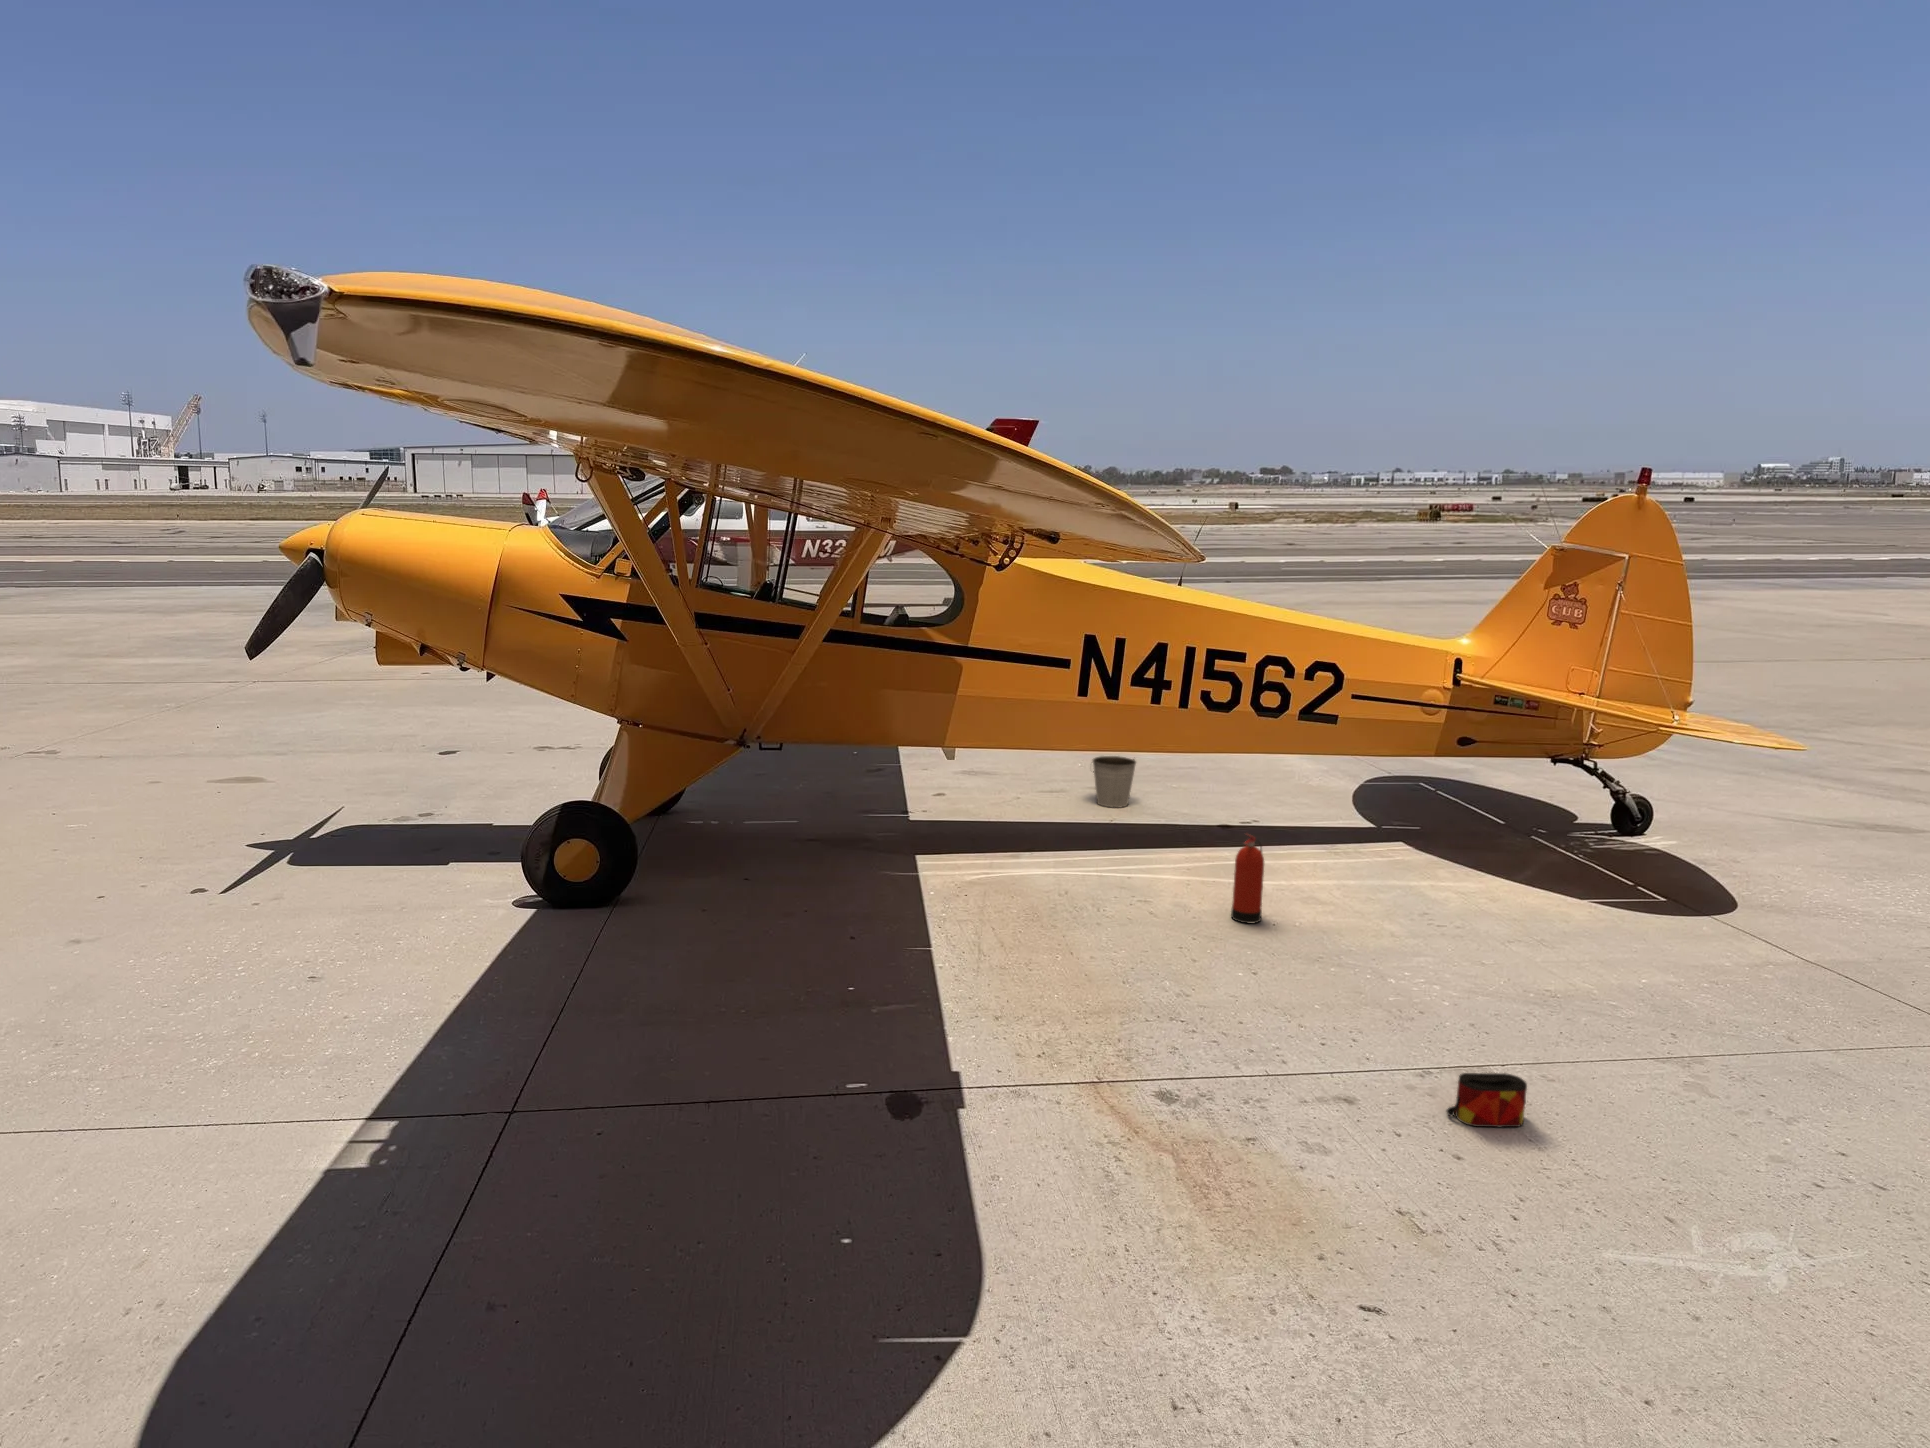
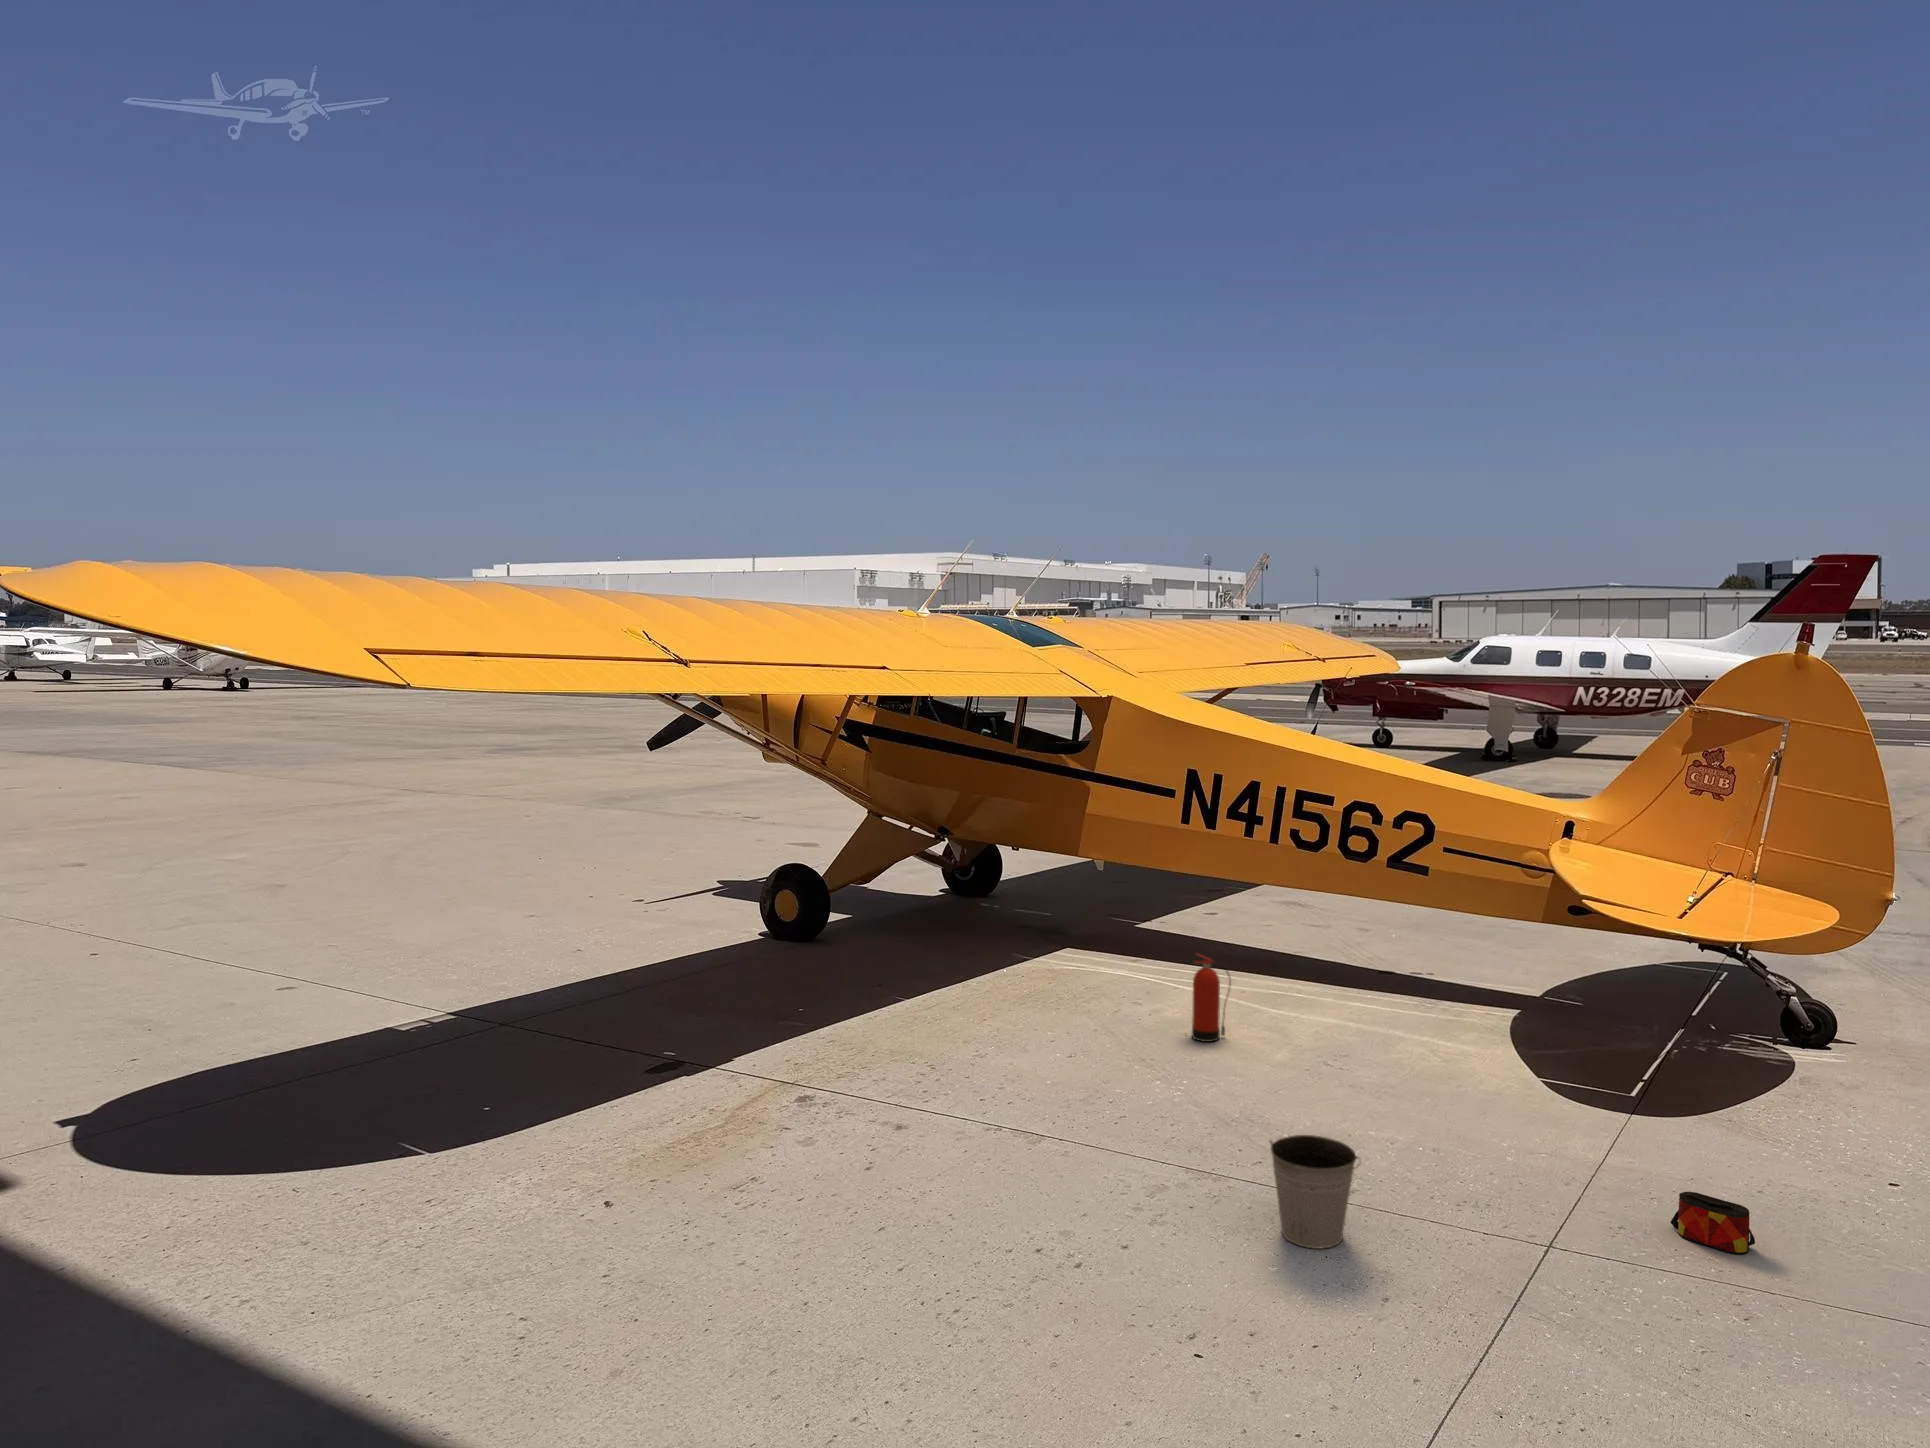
bucket: present [1093,756,1136,808] -> present [1270,1135,1359,1249]
bag: present [1447,1073,1527,1127] -> present [1670,1192,1755,1254]

